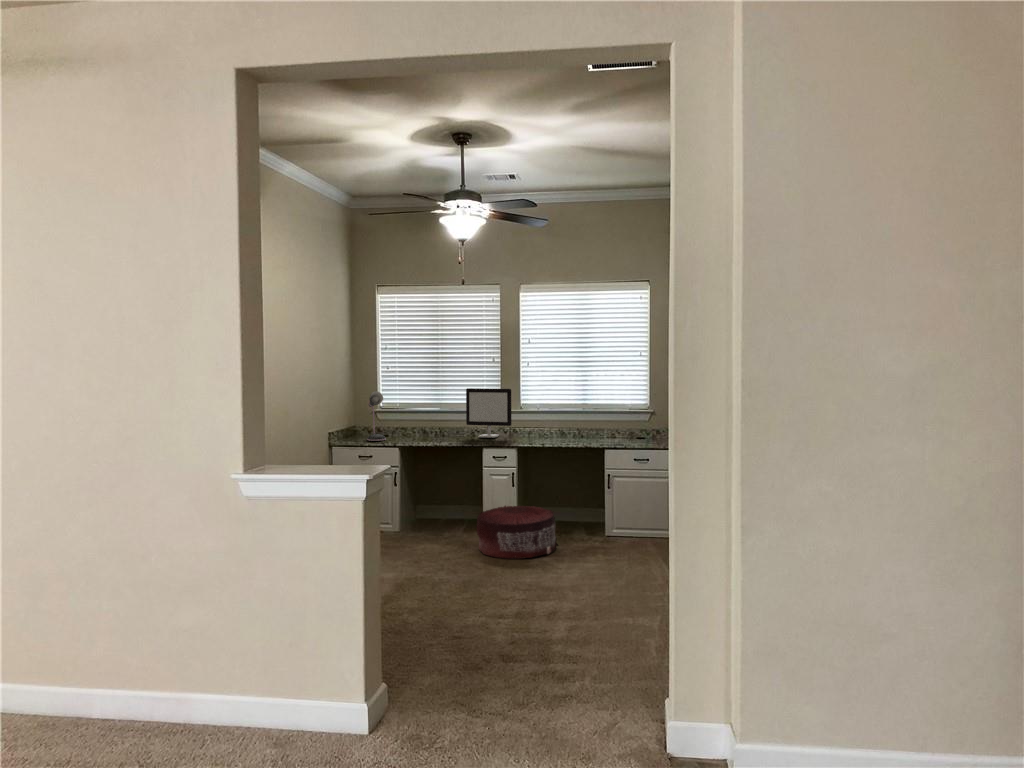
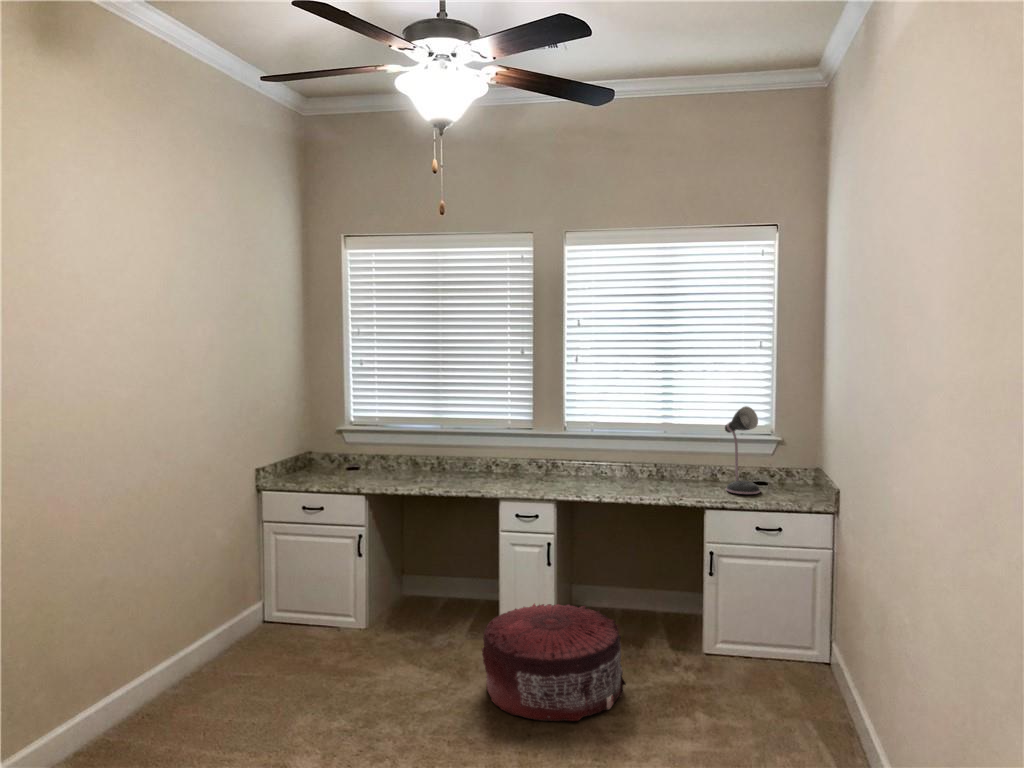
computer monitor: present [466,388,512,438] -> none [476,399,548,480]
desk lamp: present [367,391,386,441] -> present [725,406,760,494]

